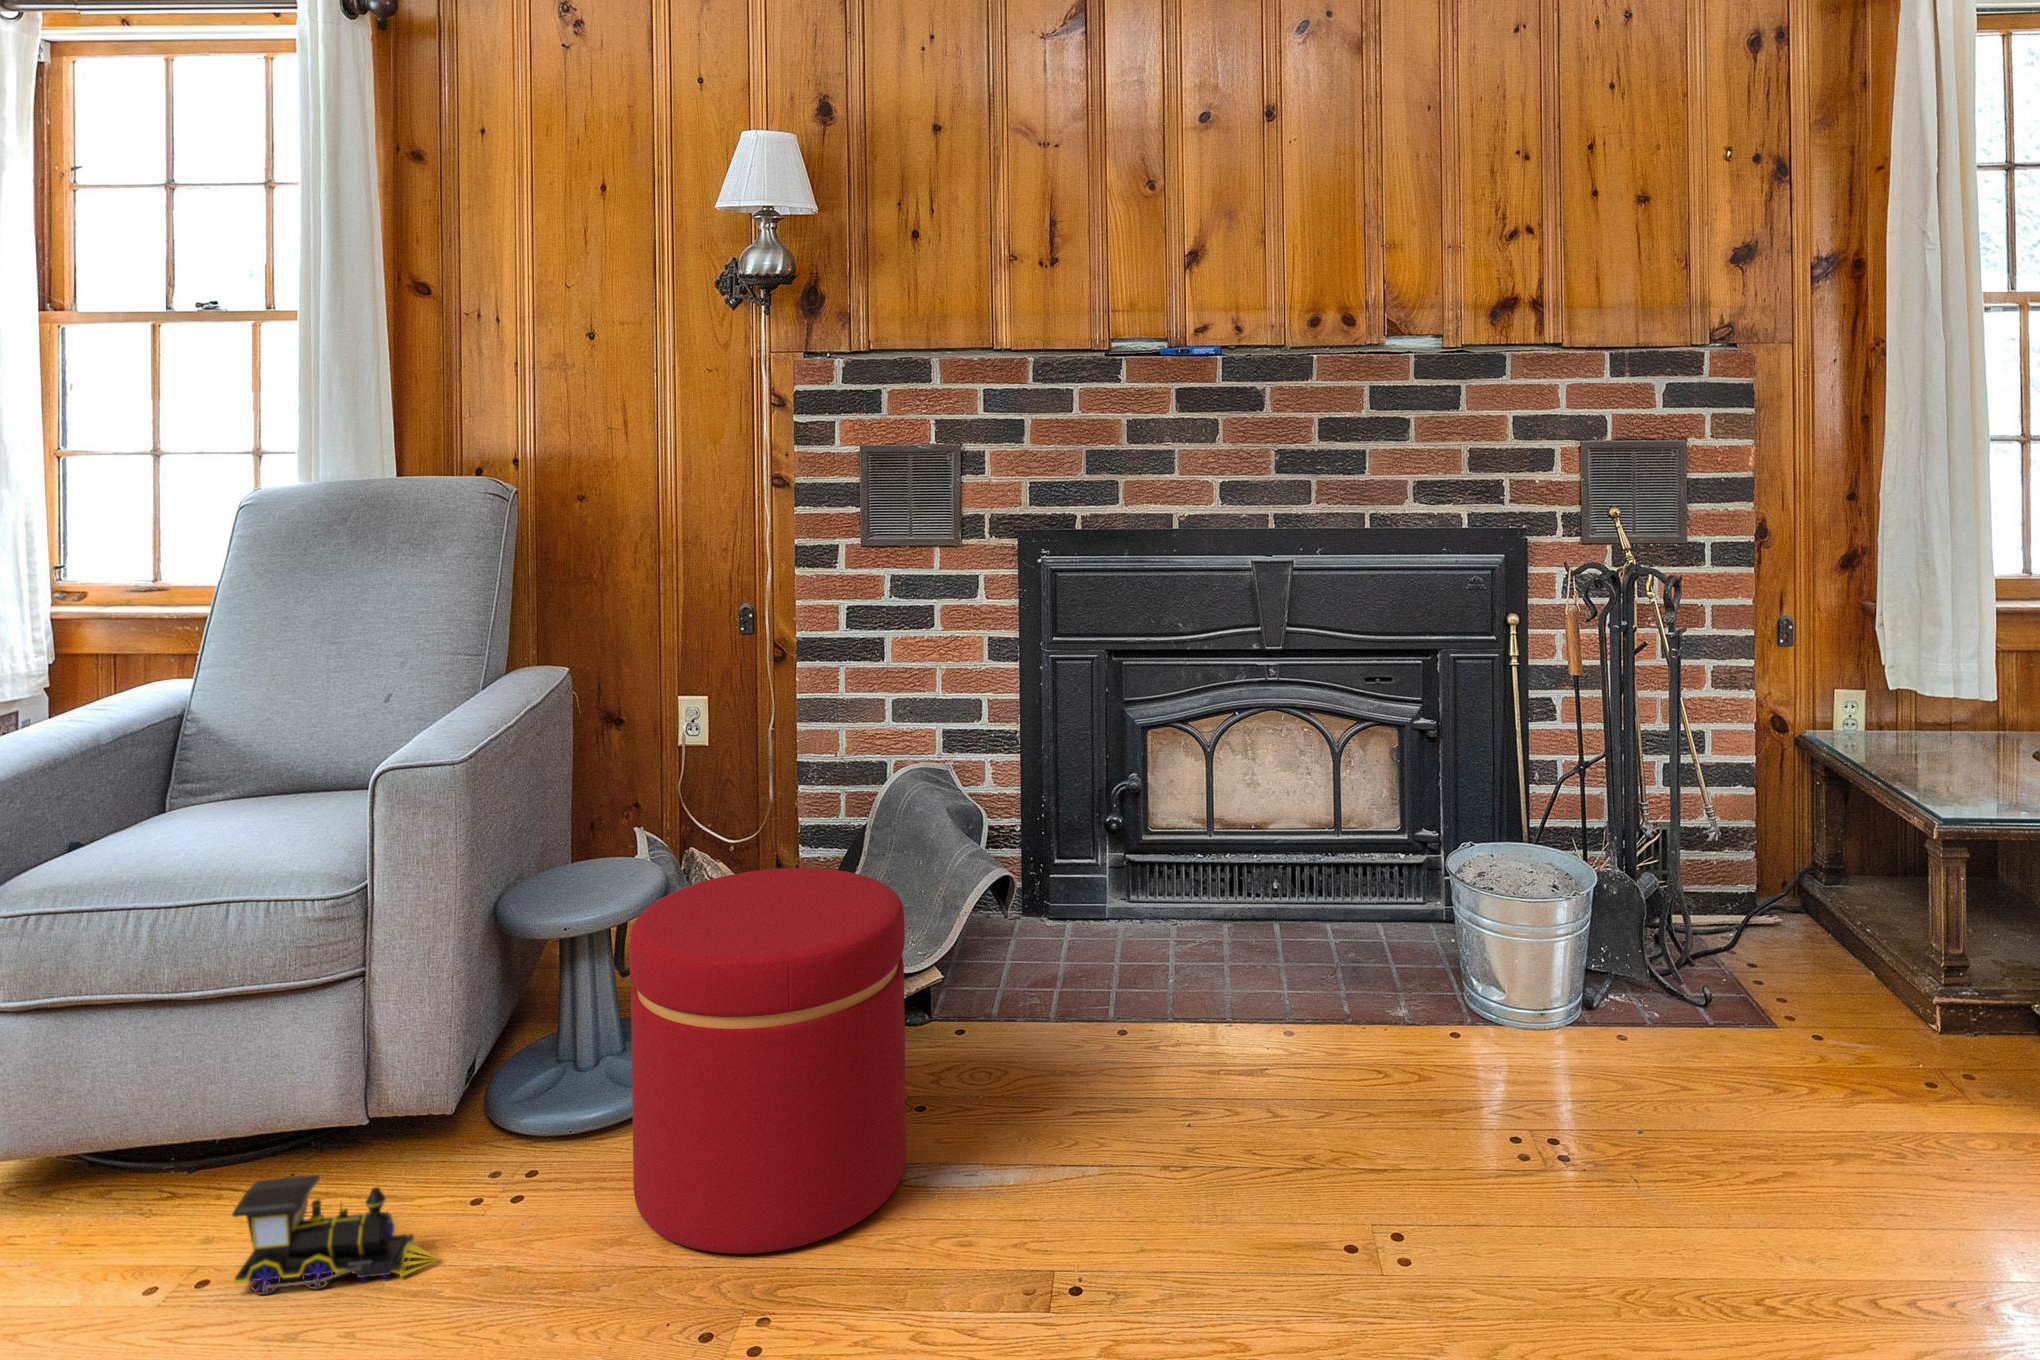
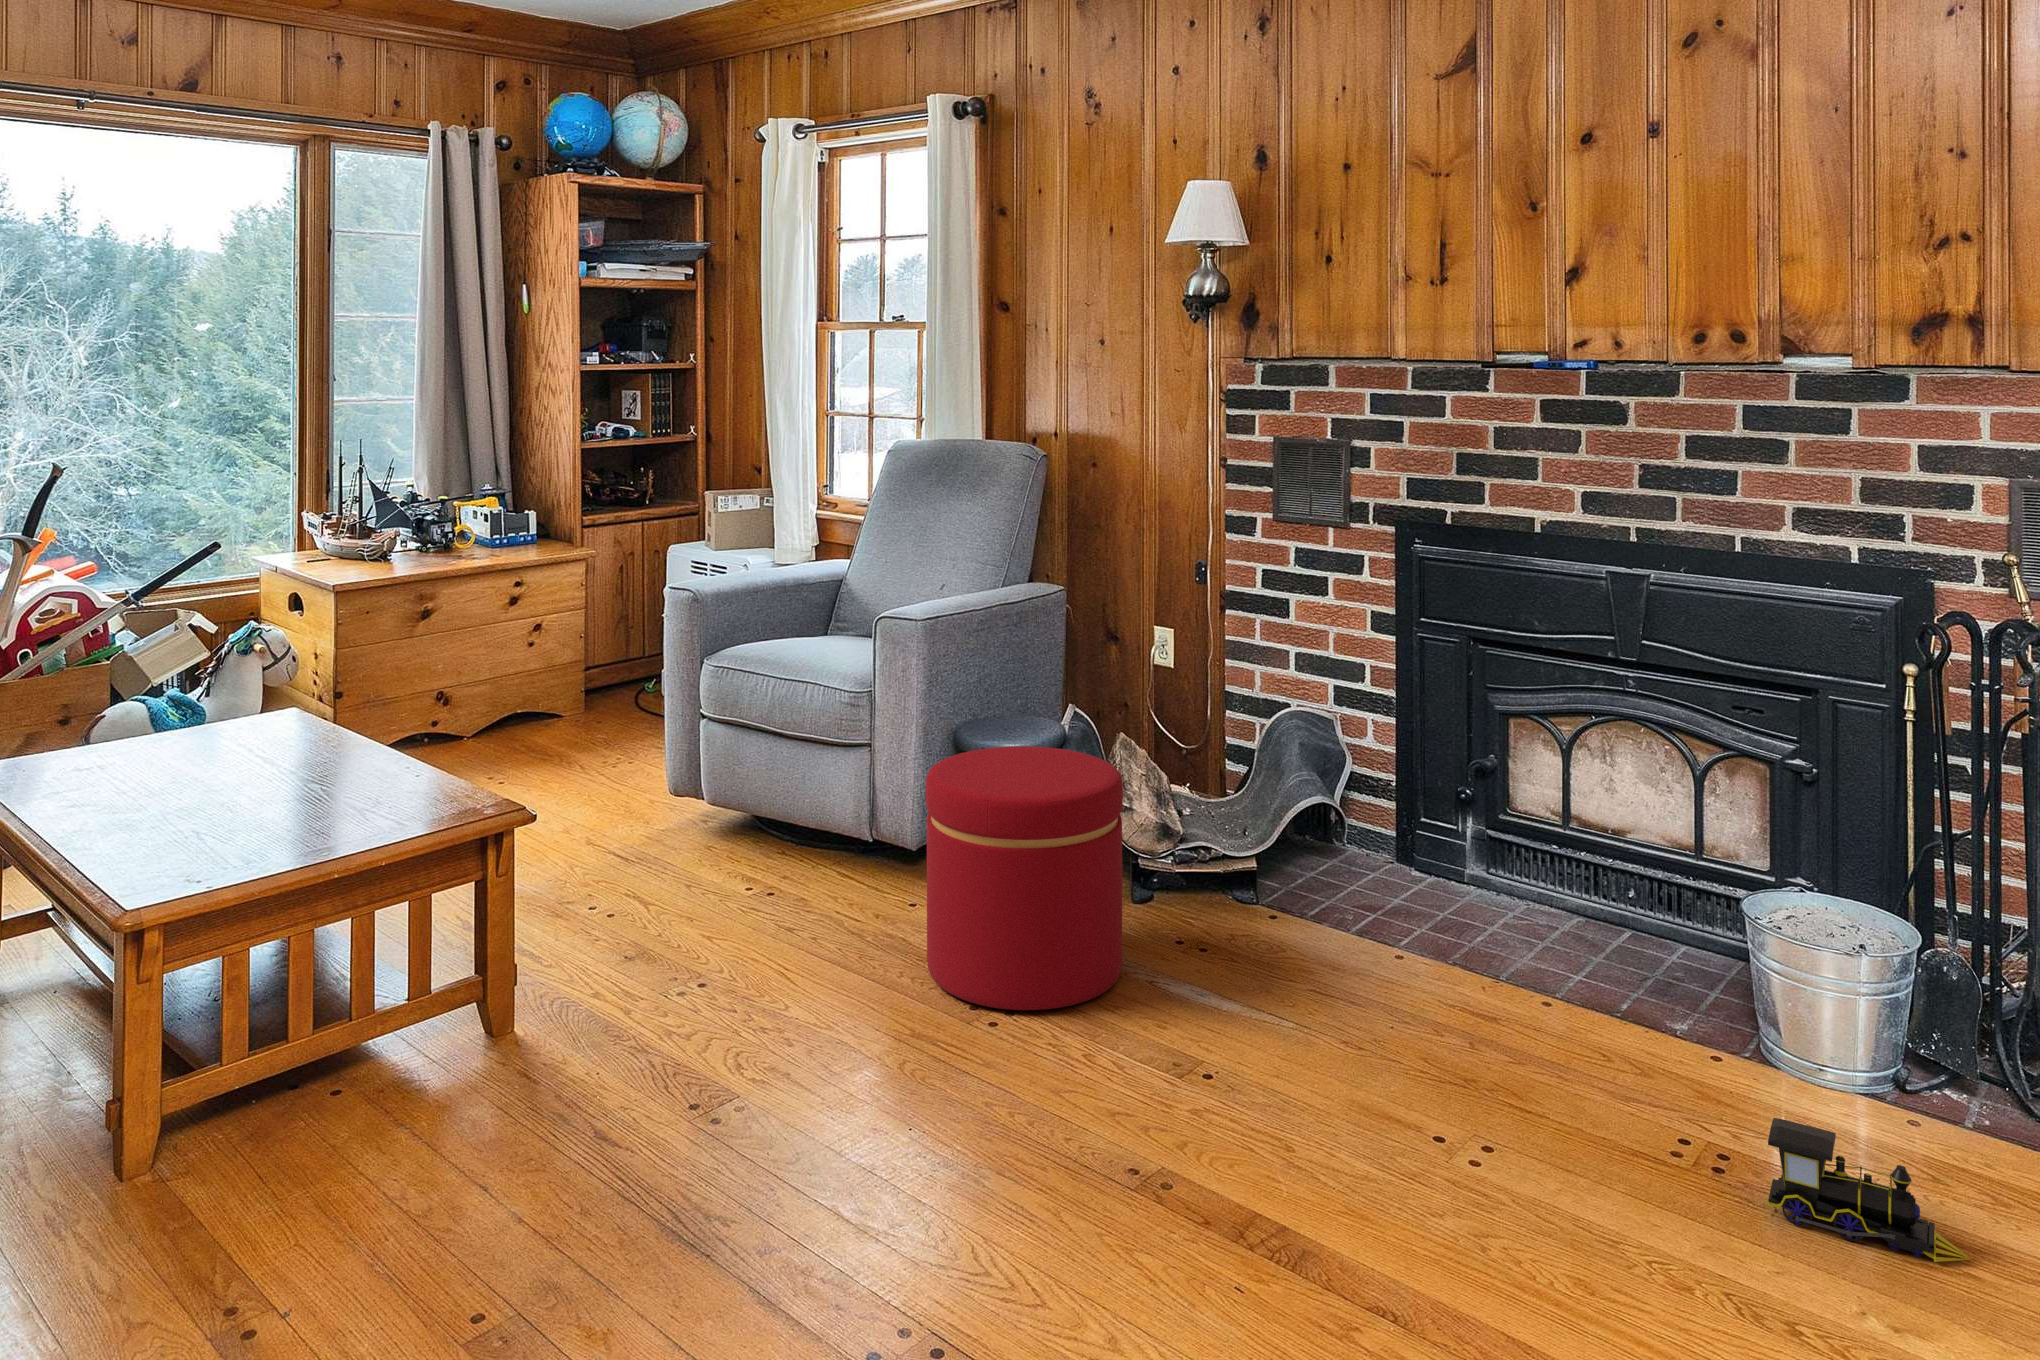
toy train: present [232,1175,440,1295] -> present [1767,1118,1970,1262]

